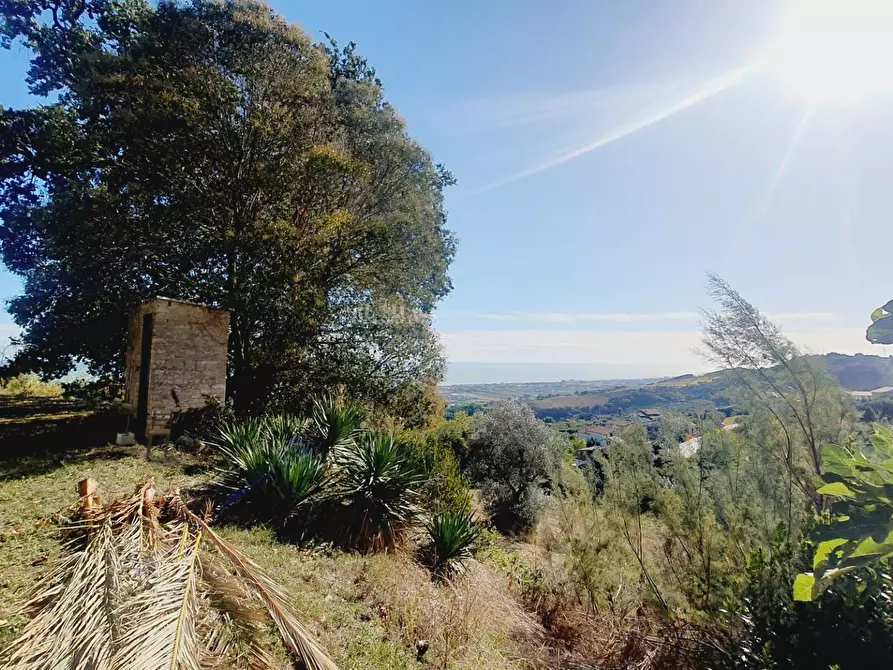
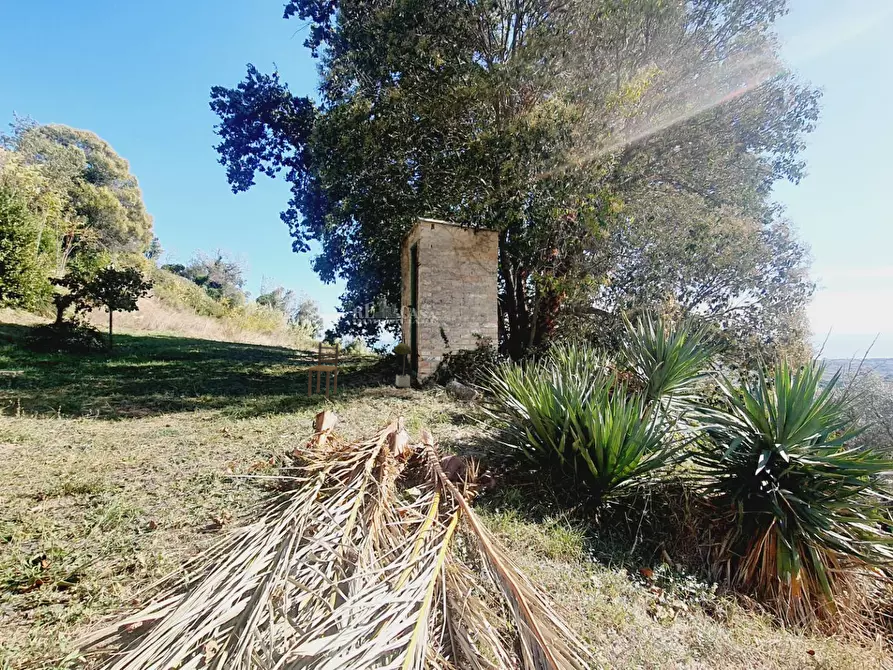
chair: present [146,410,173,456] -> present [308,342,339,398]

